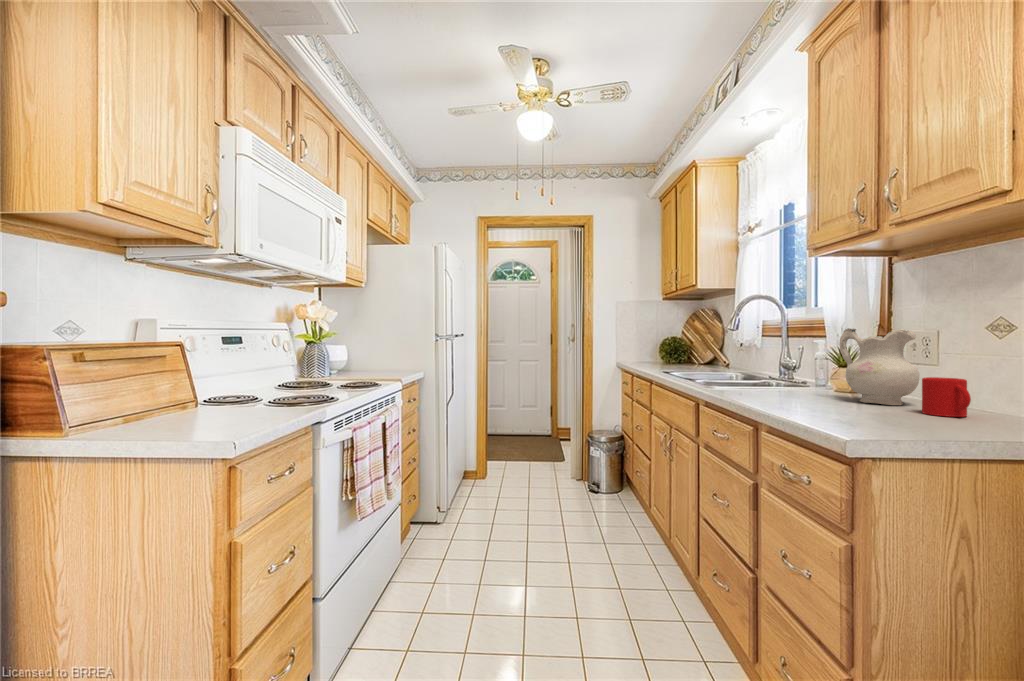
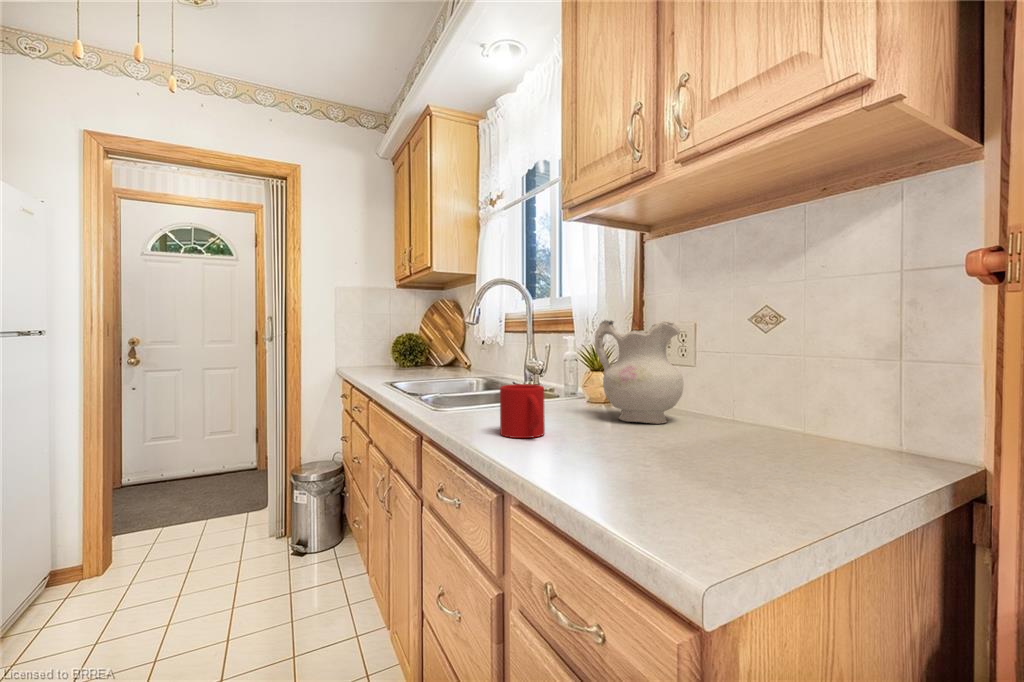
mug: present [922,377,971,417] -> present [500,384,545,438]

